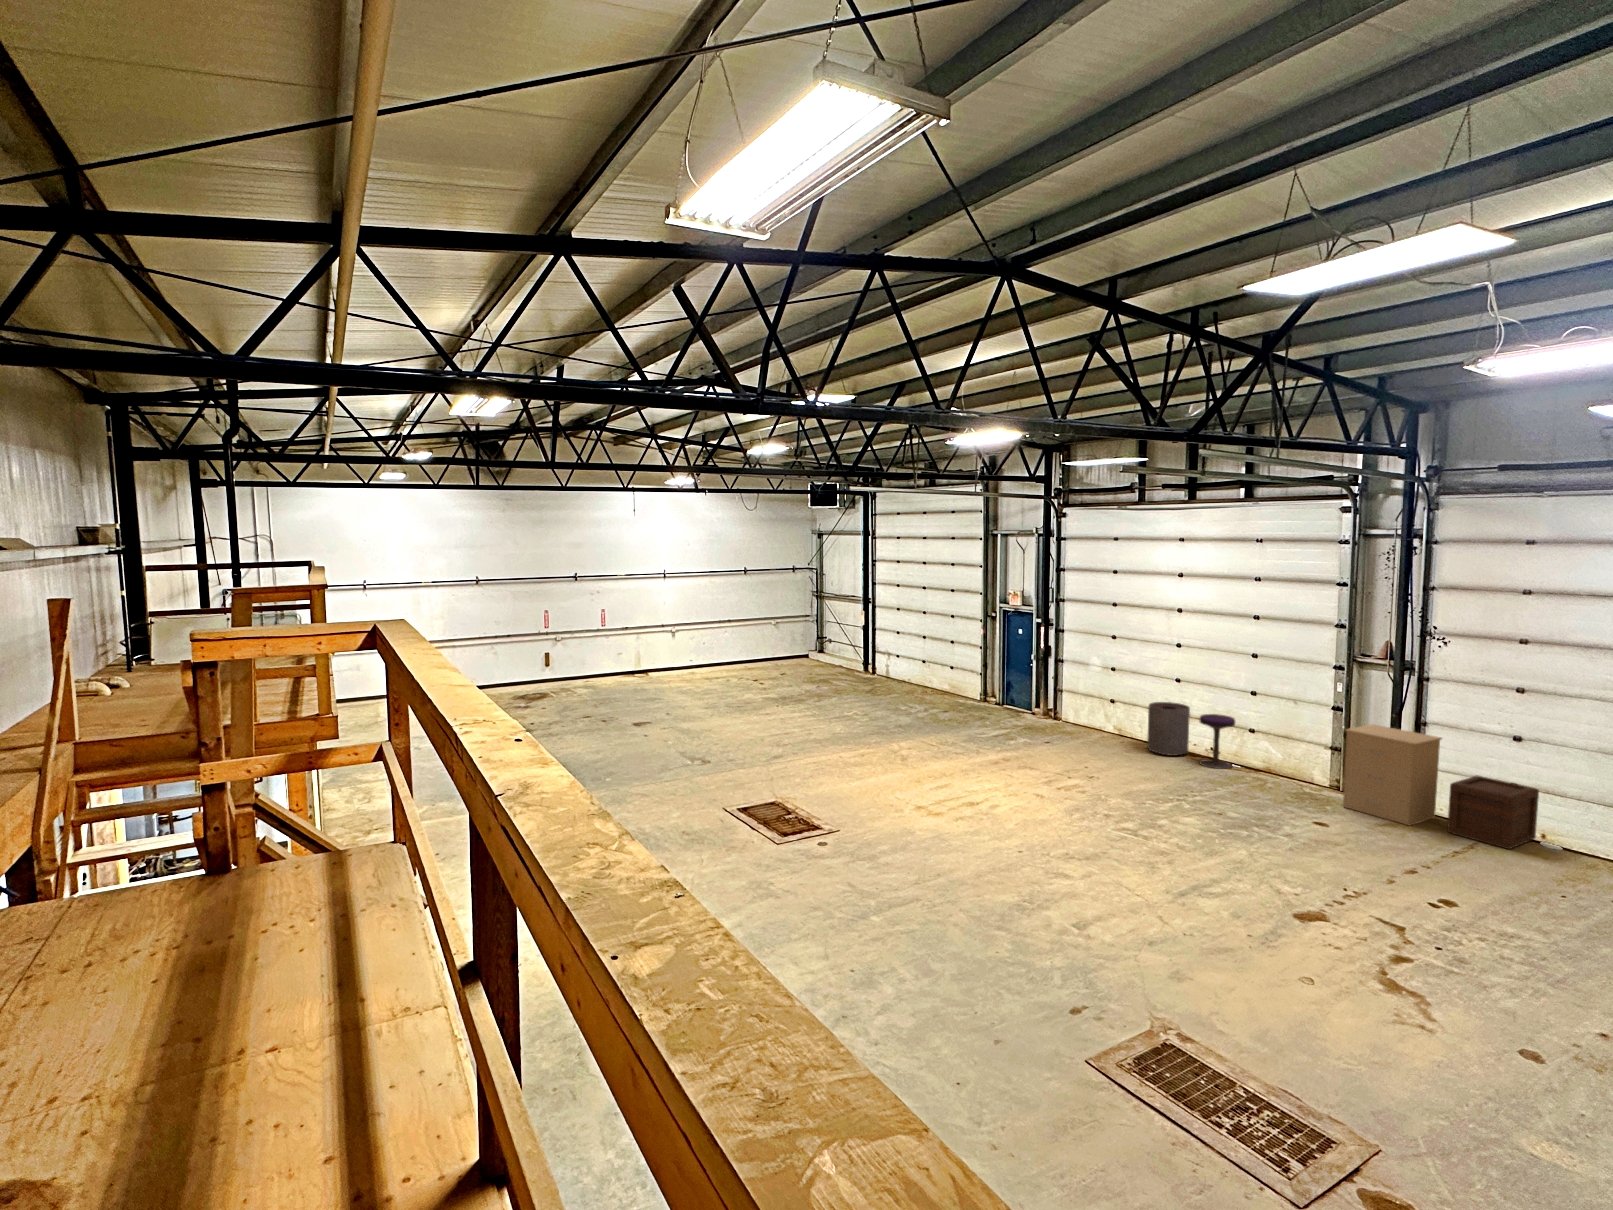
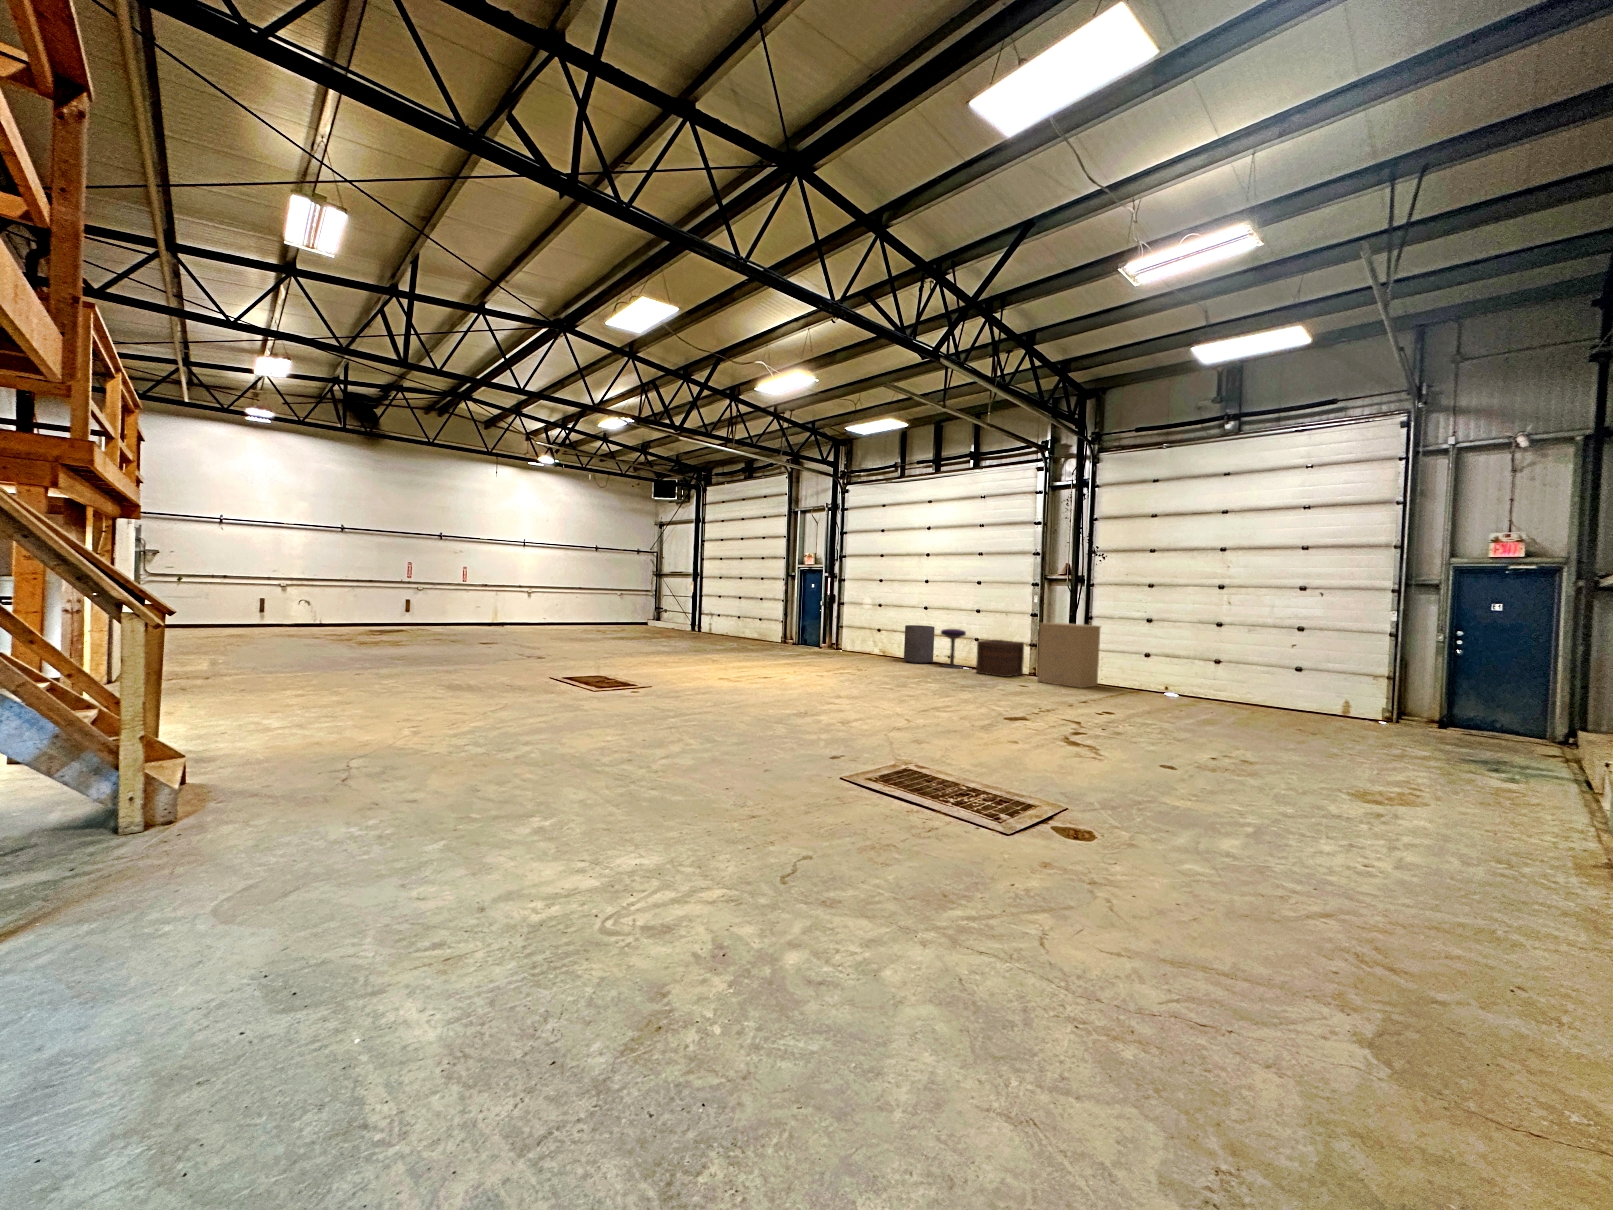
wooden crate: present [1447,776,1539,849] -> present [976,640,1024,677]

